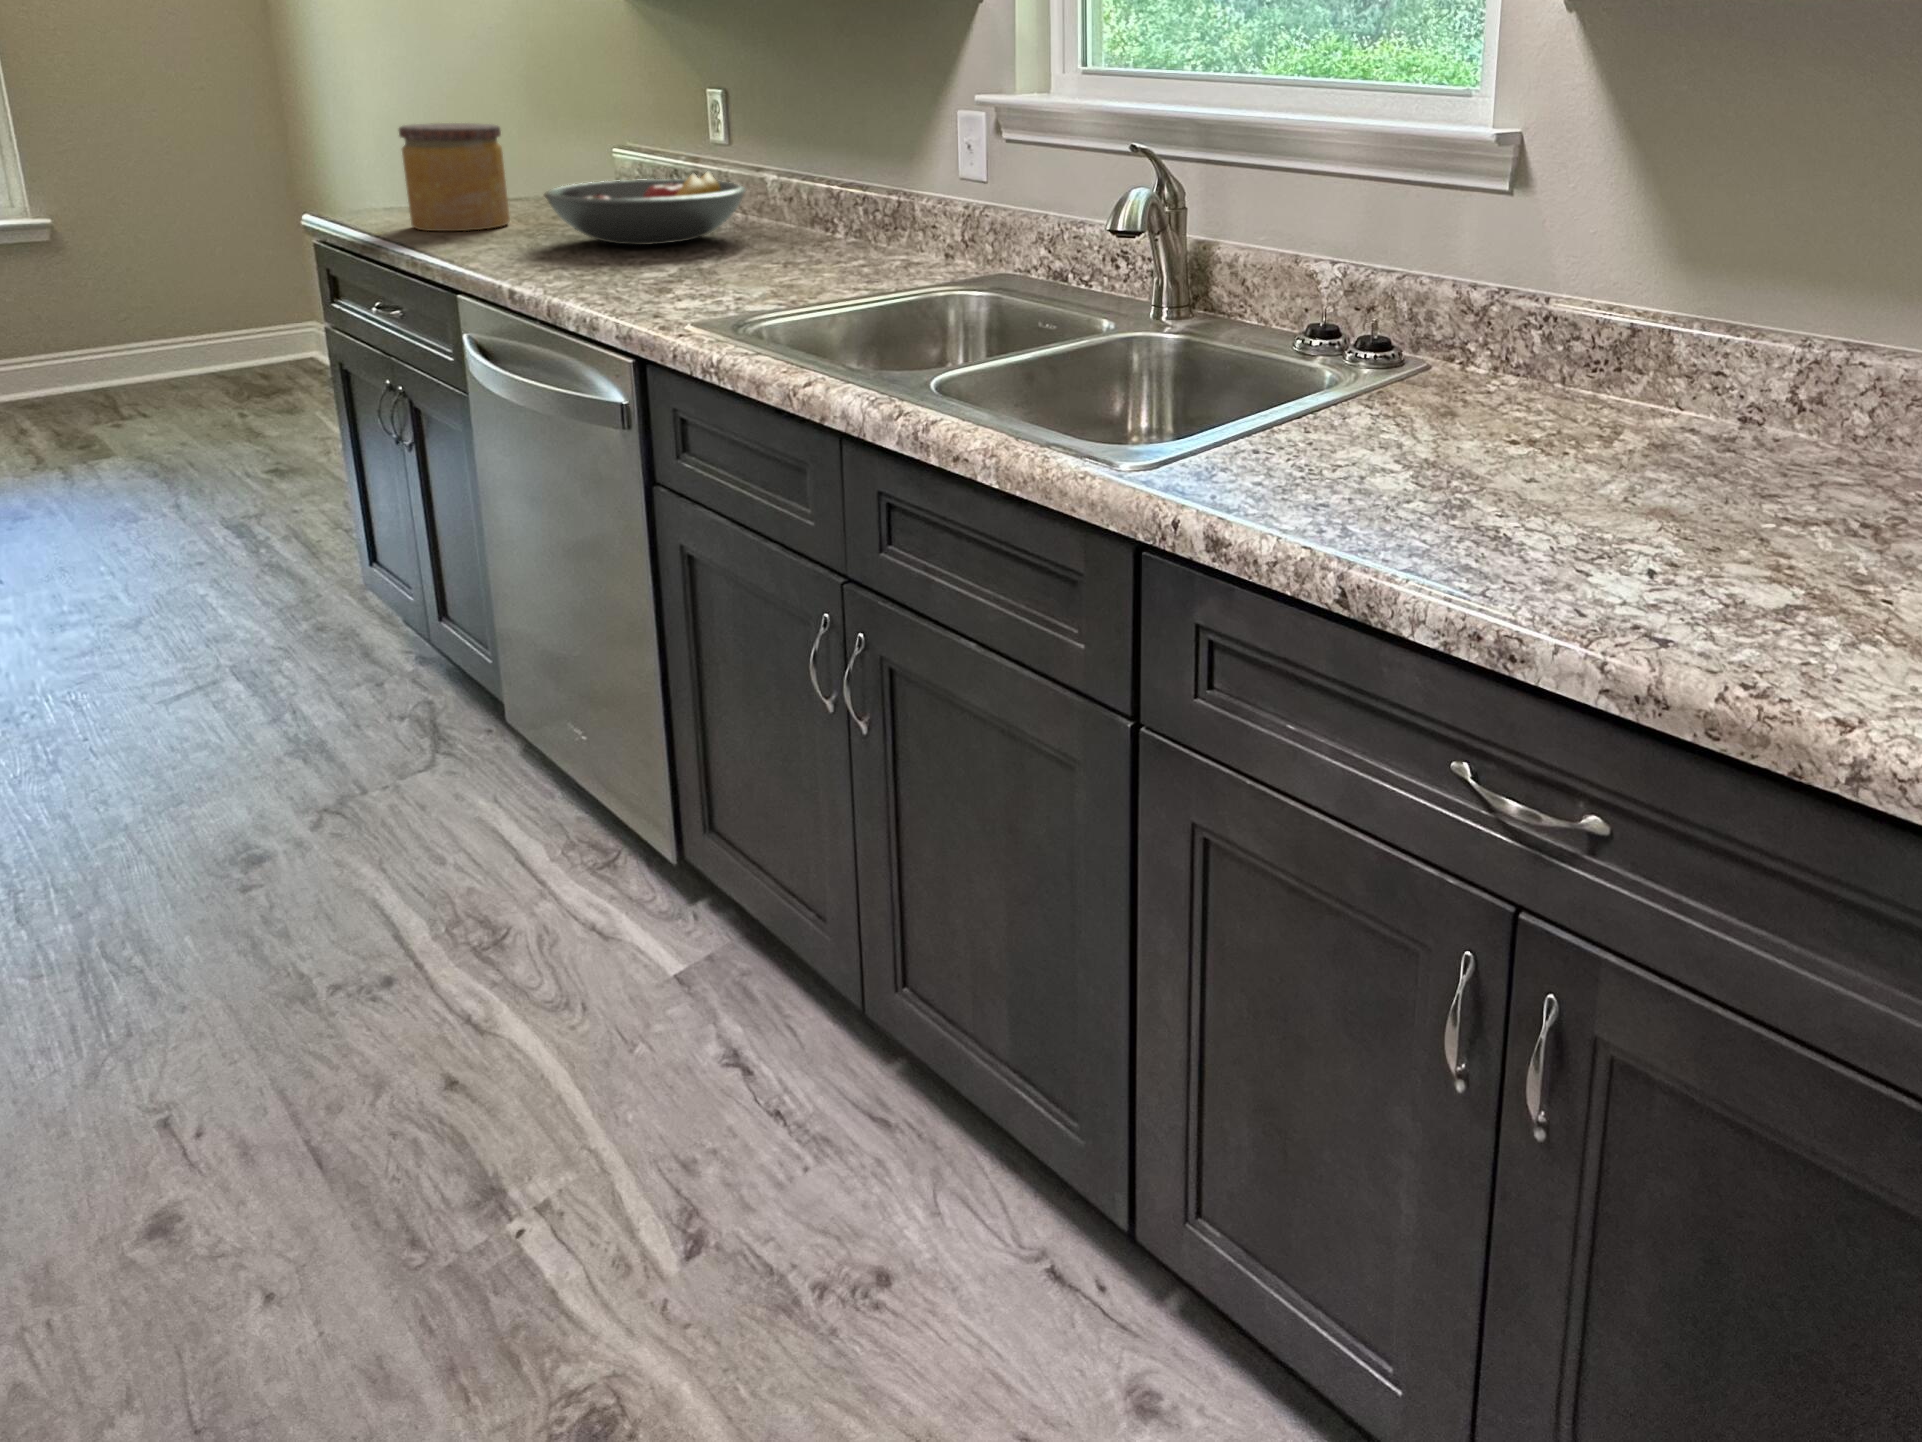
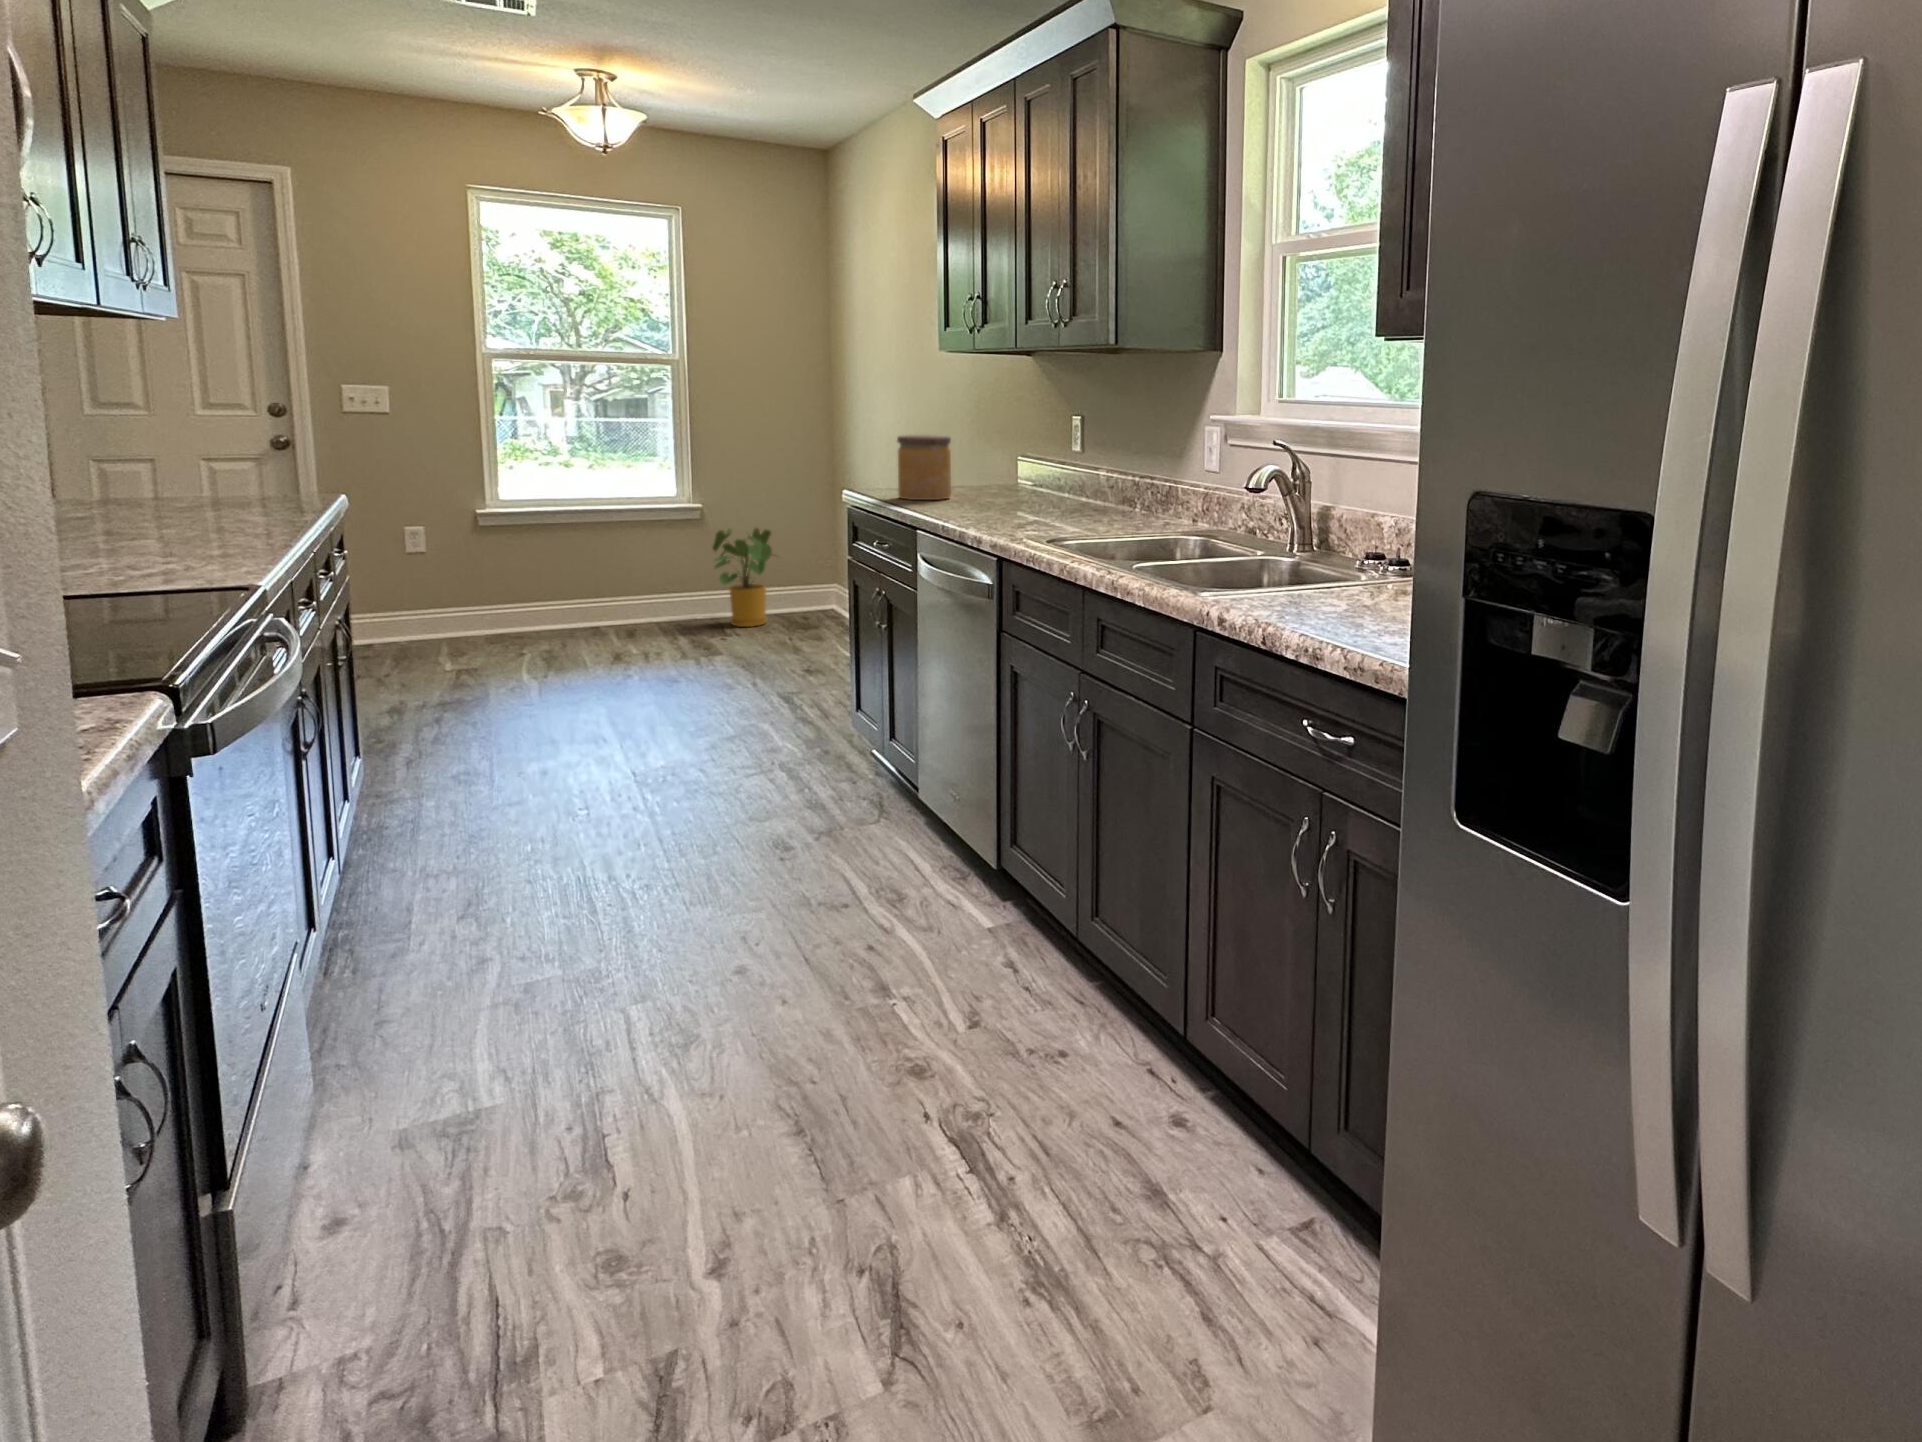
fruit bowl: present [544,171,746,245] -> none [968,466,1084,510]
house plant: none [79,249,216,399] -> present [713,528,777,627]

